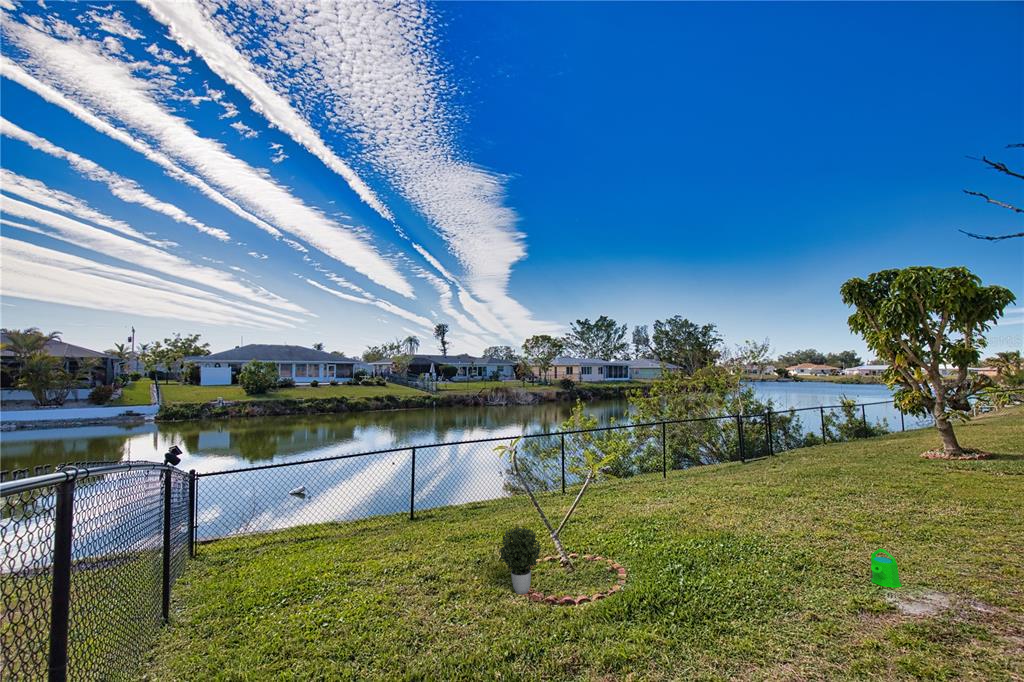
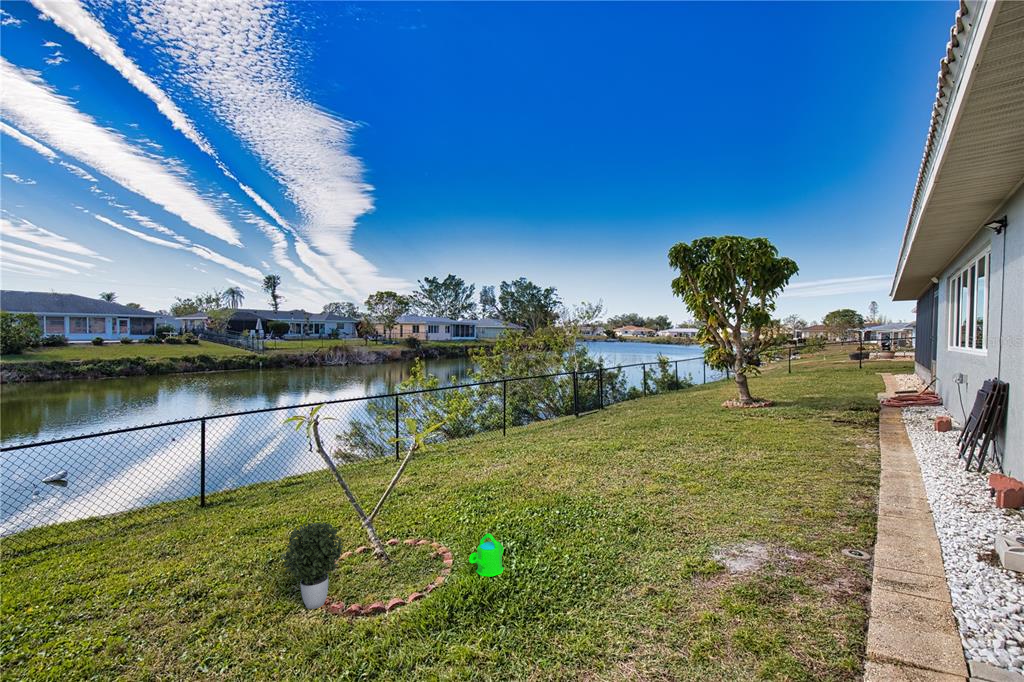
watering can: present [871,548,902,588] -> present [469,533,504,577]

